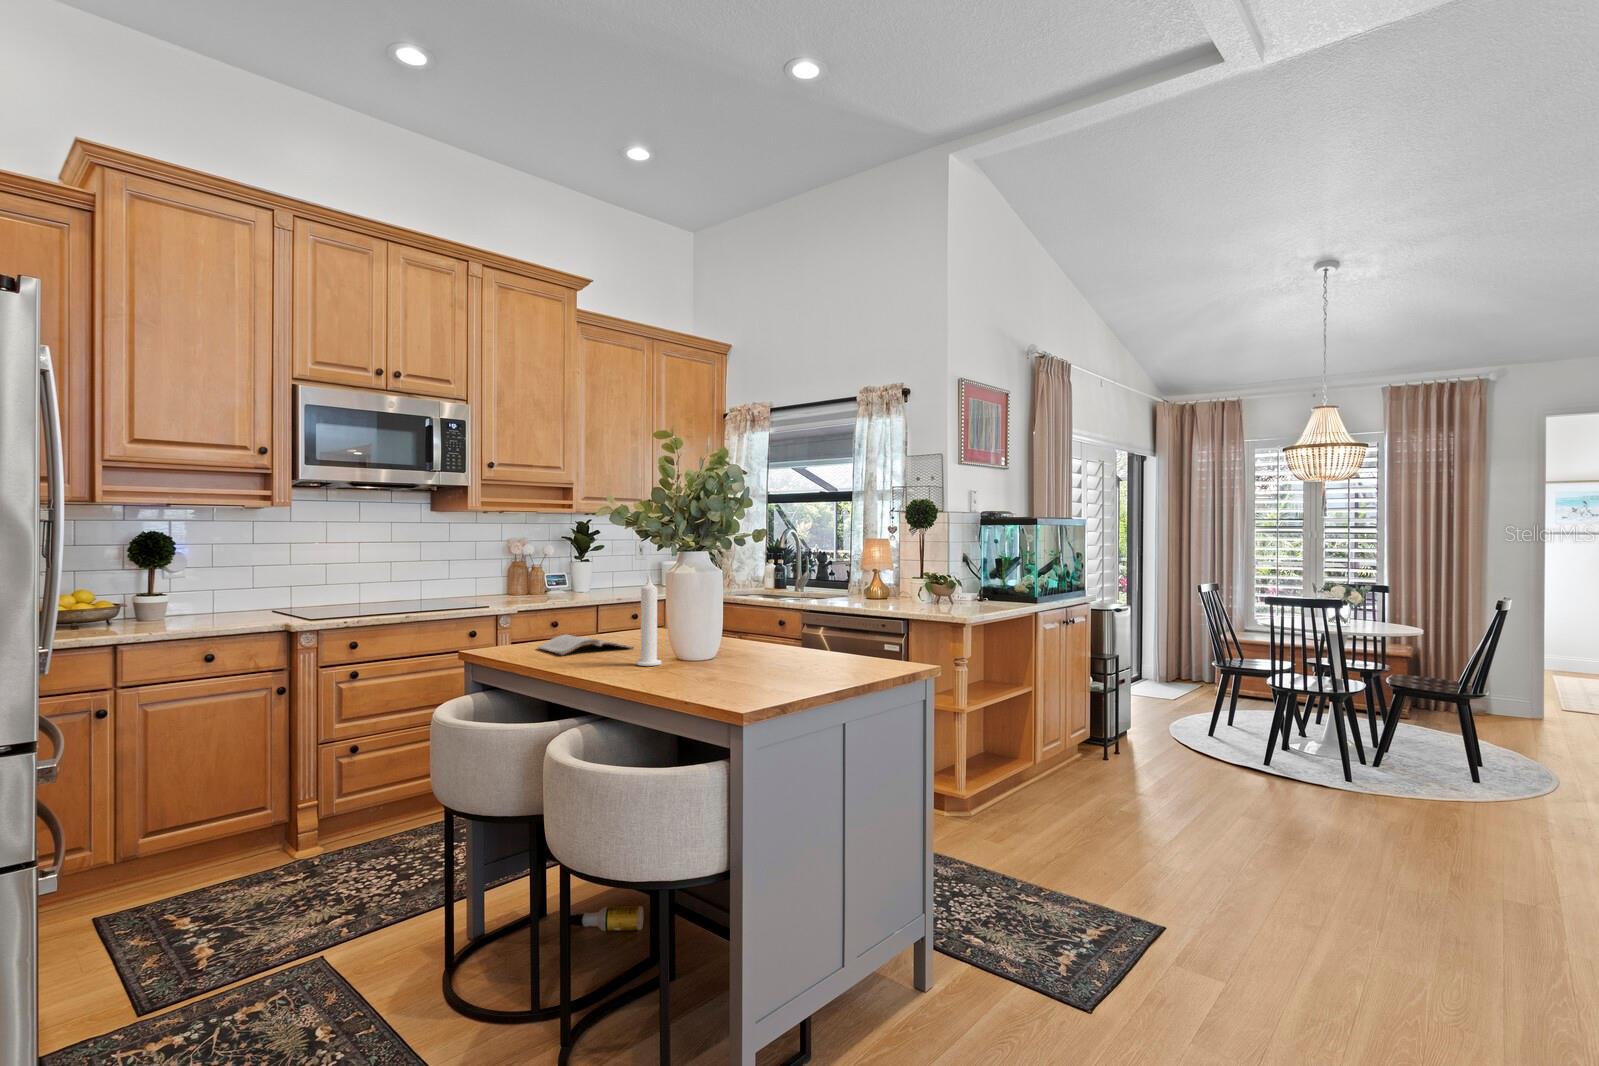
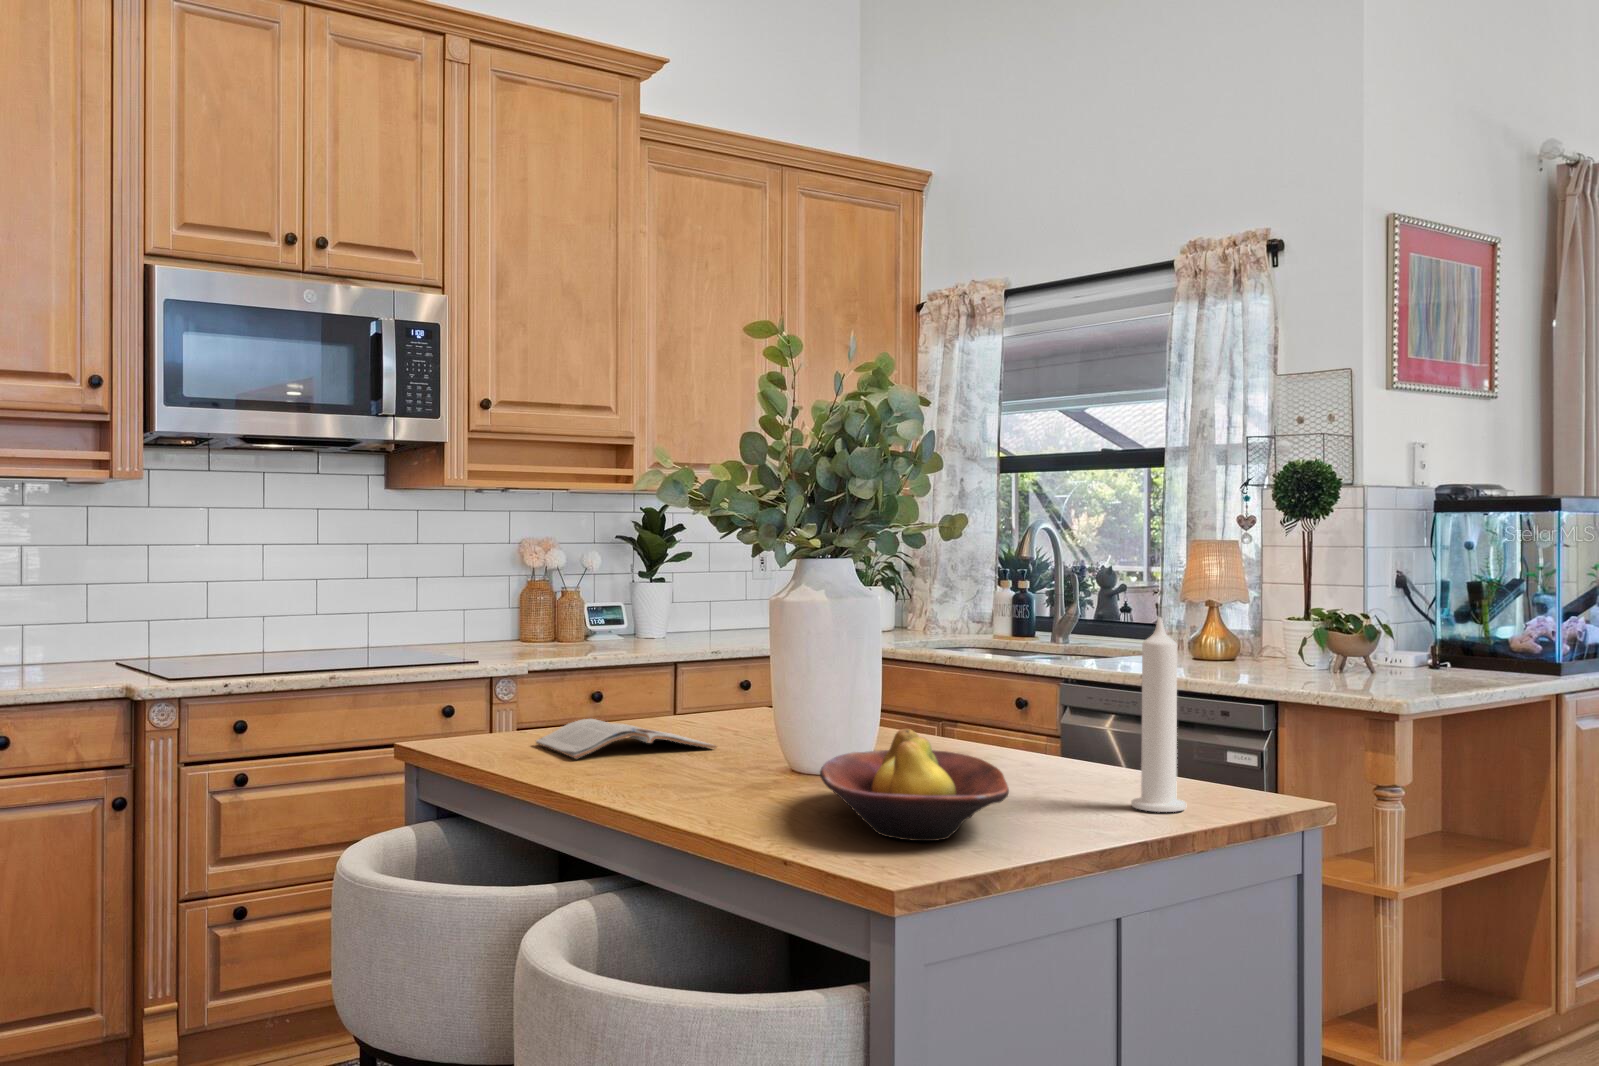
candle: present [636,576,661,666] -> present [1131,618,1186,812]
fruit bowl: none [696,635,790,688] -> present [820,729,1009,841]

